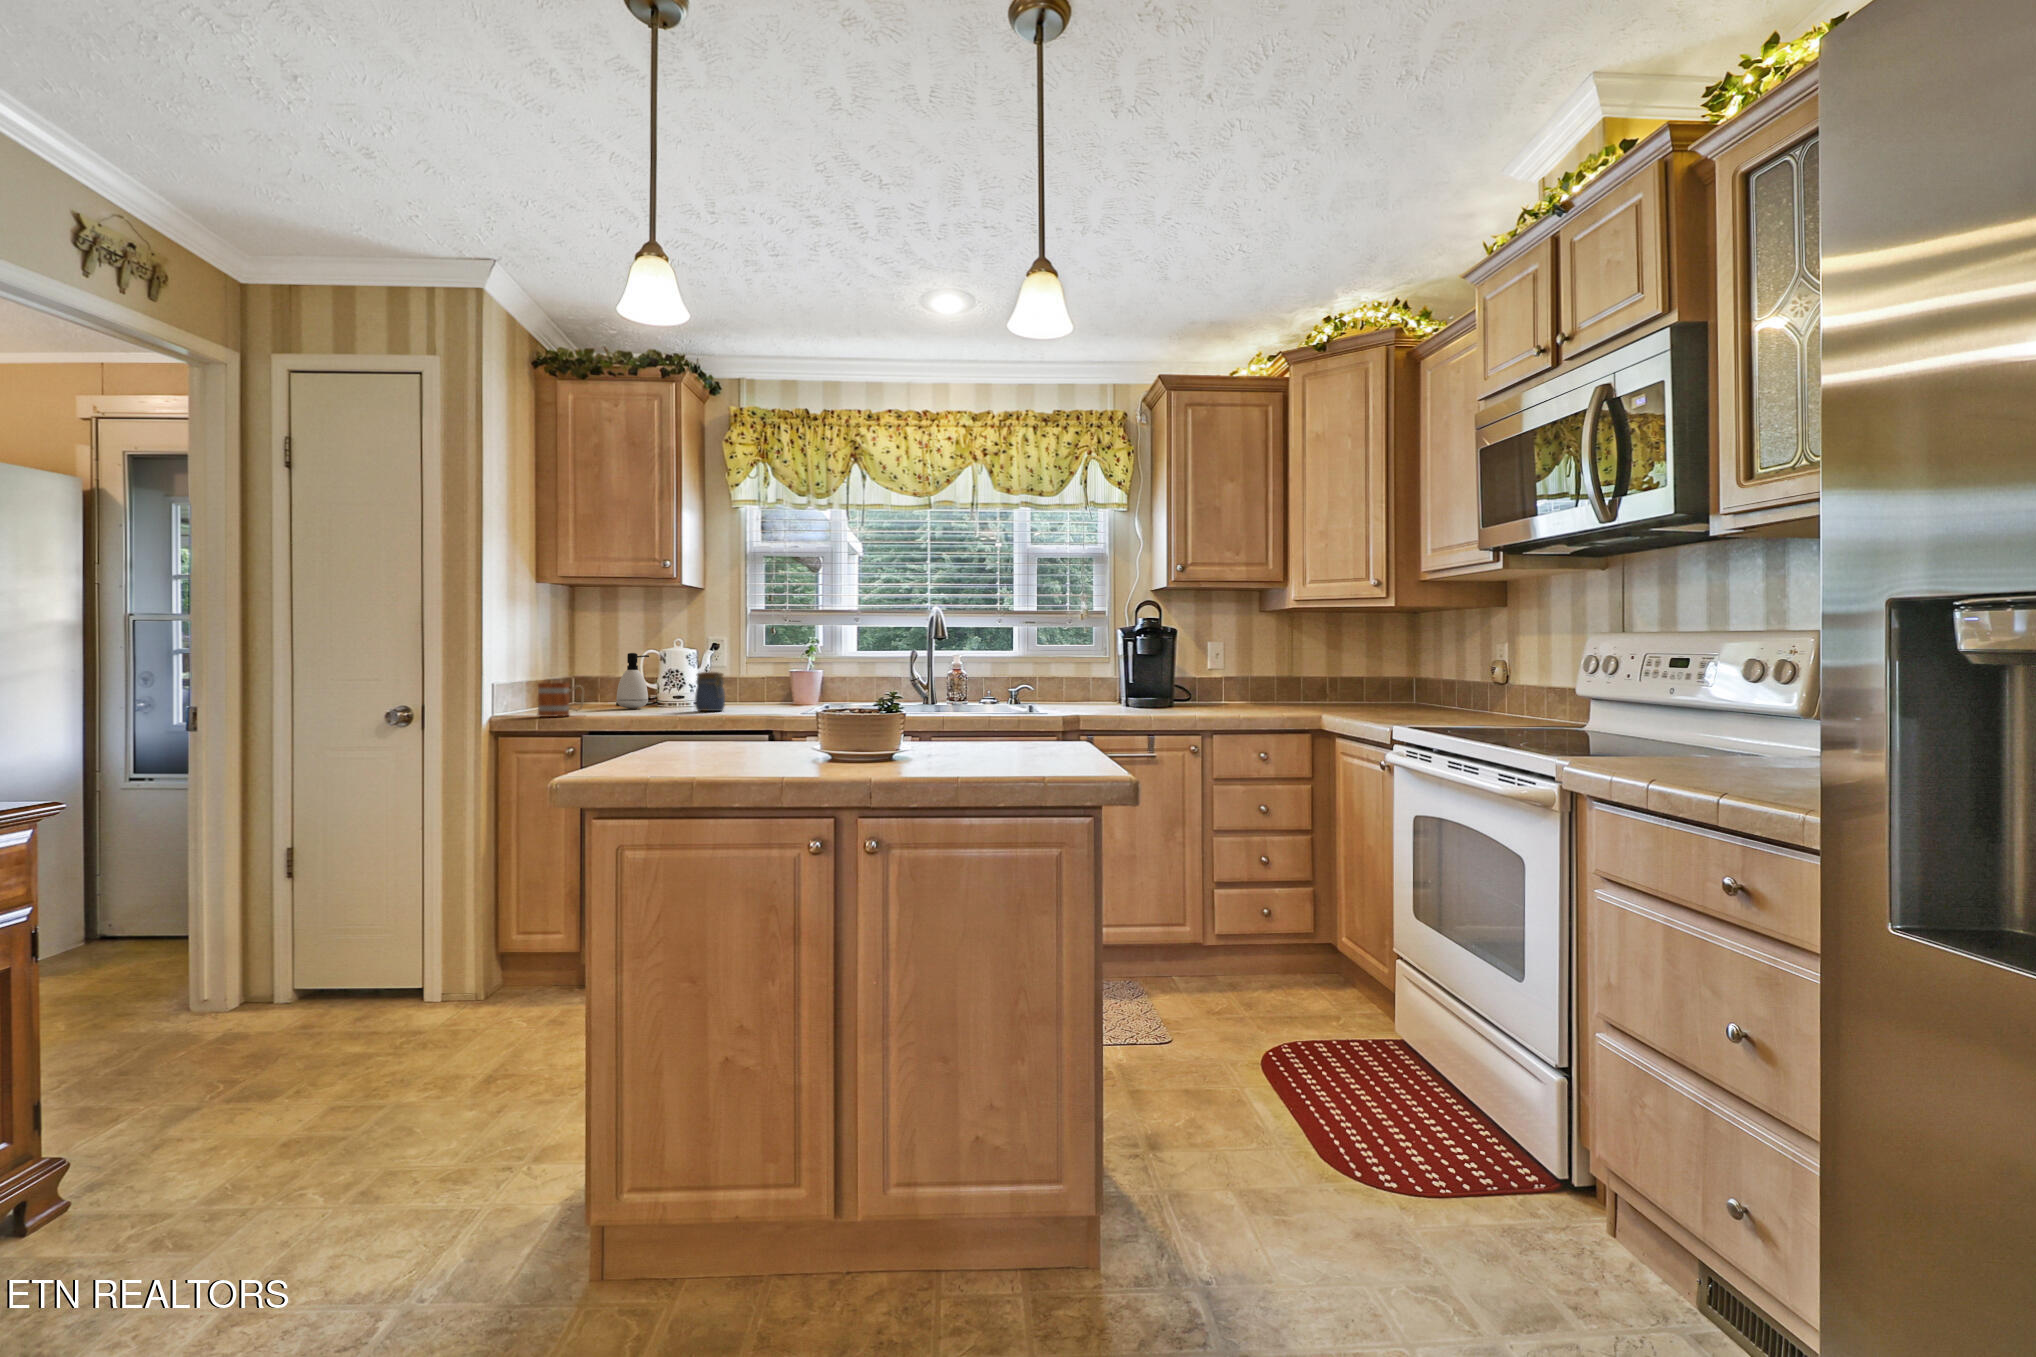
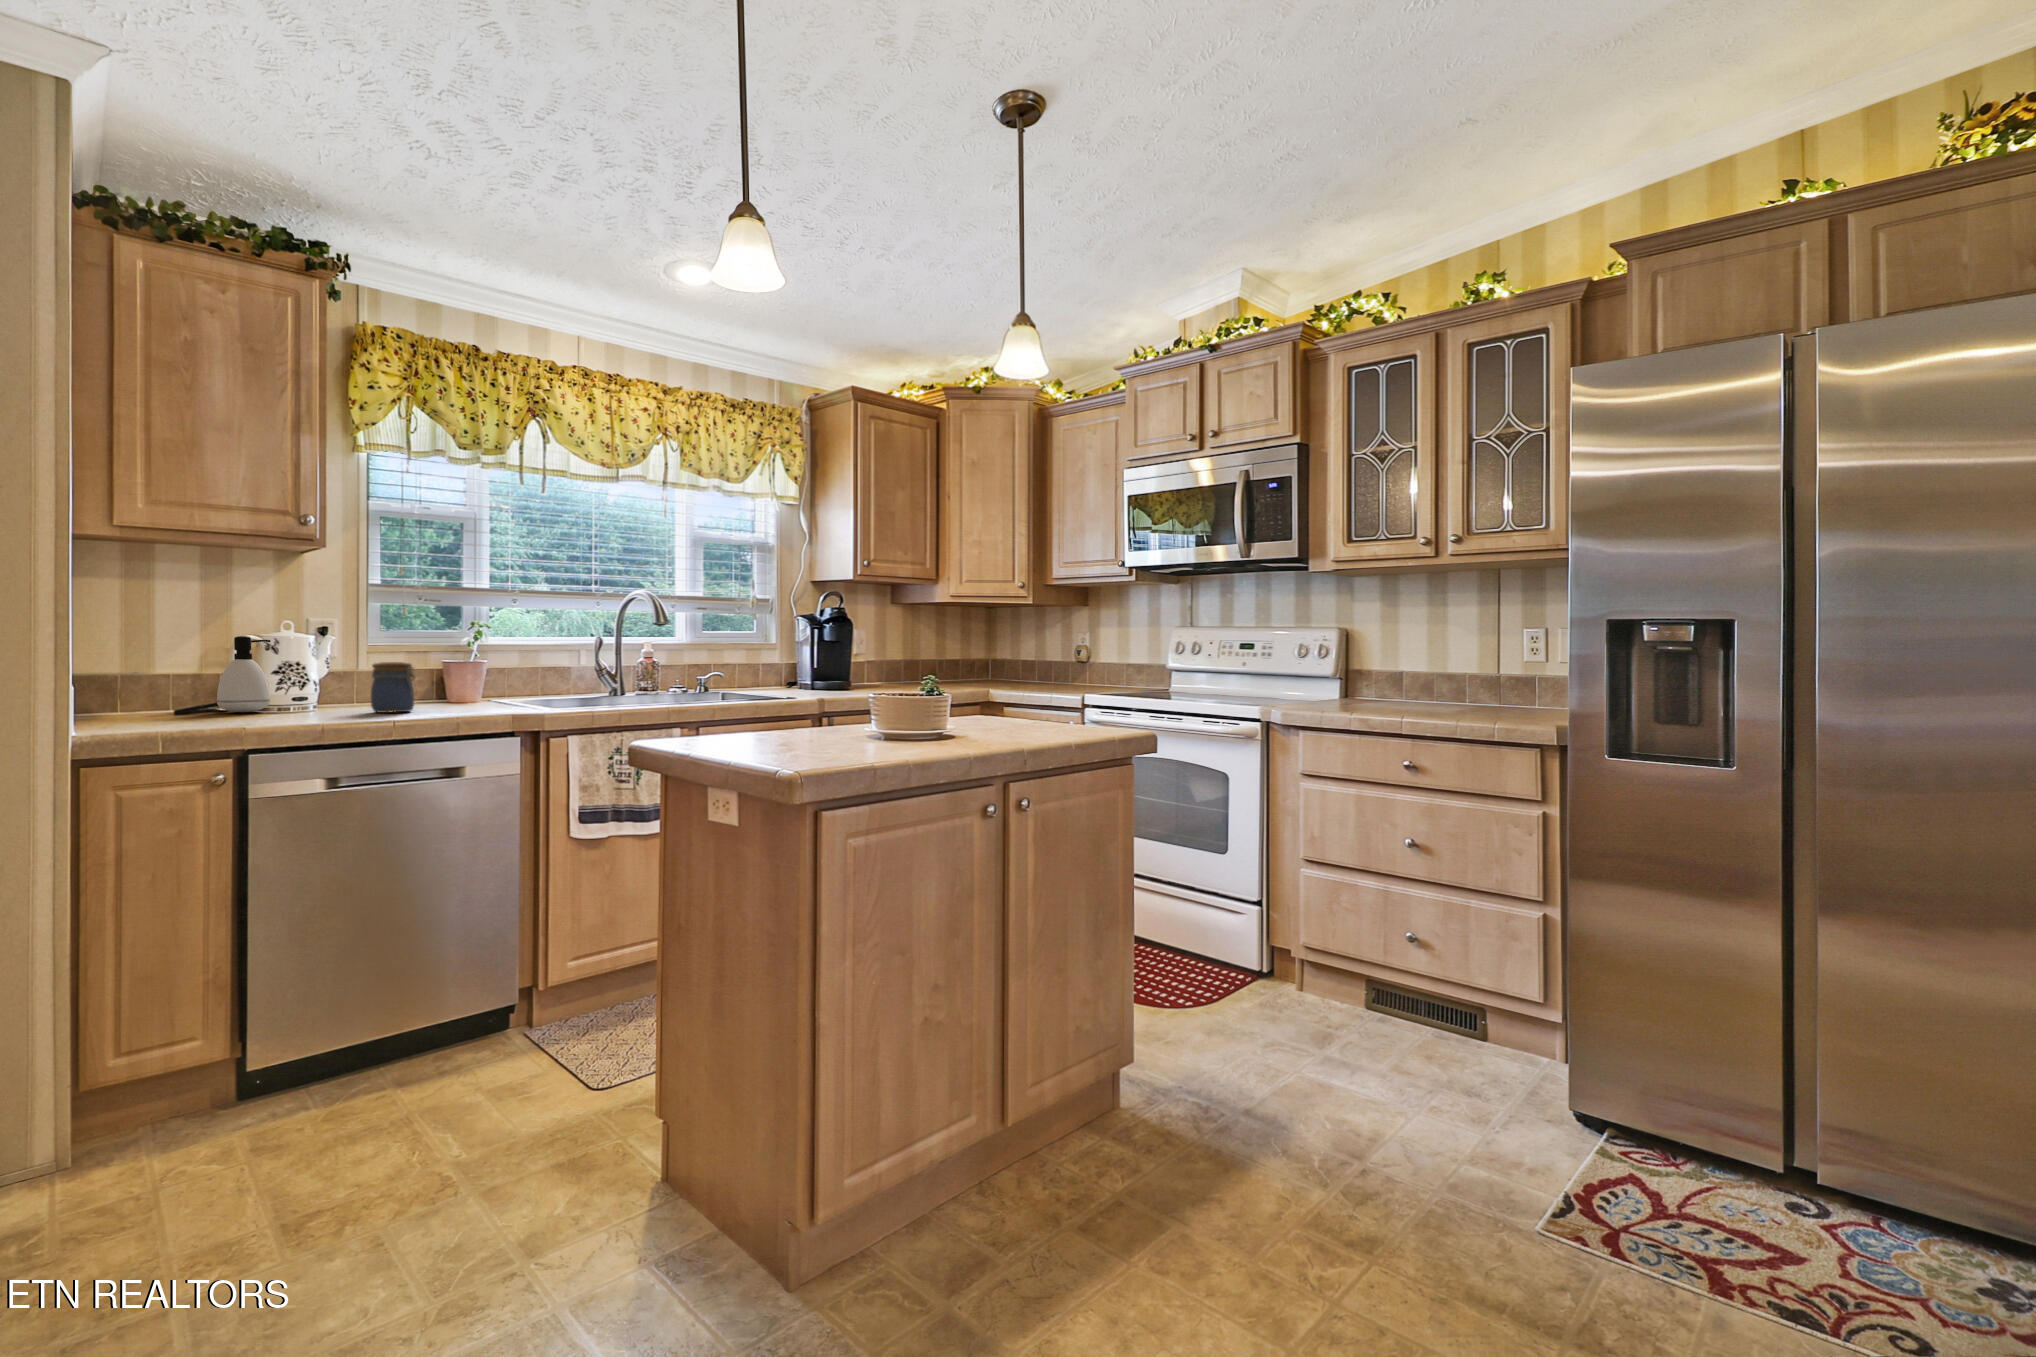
mug: present [538,683,584,717] -> none [136,679,218,730]

